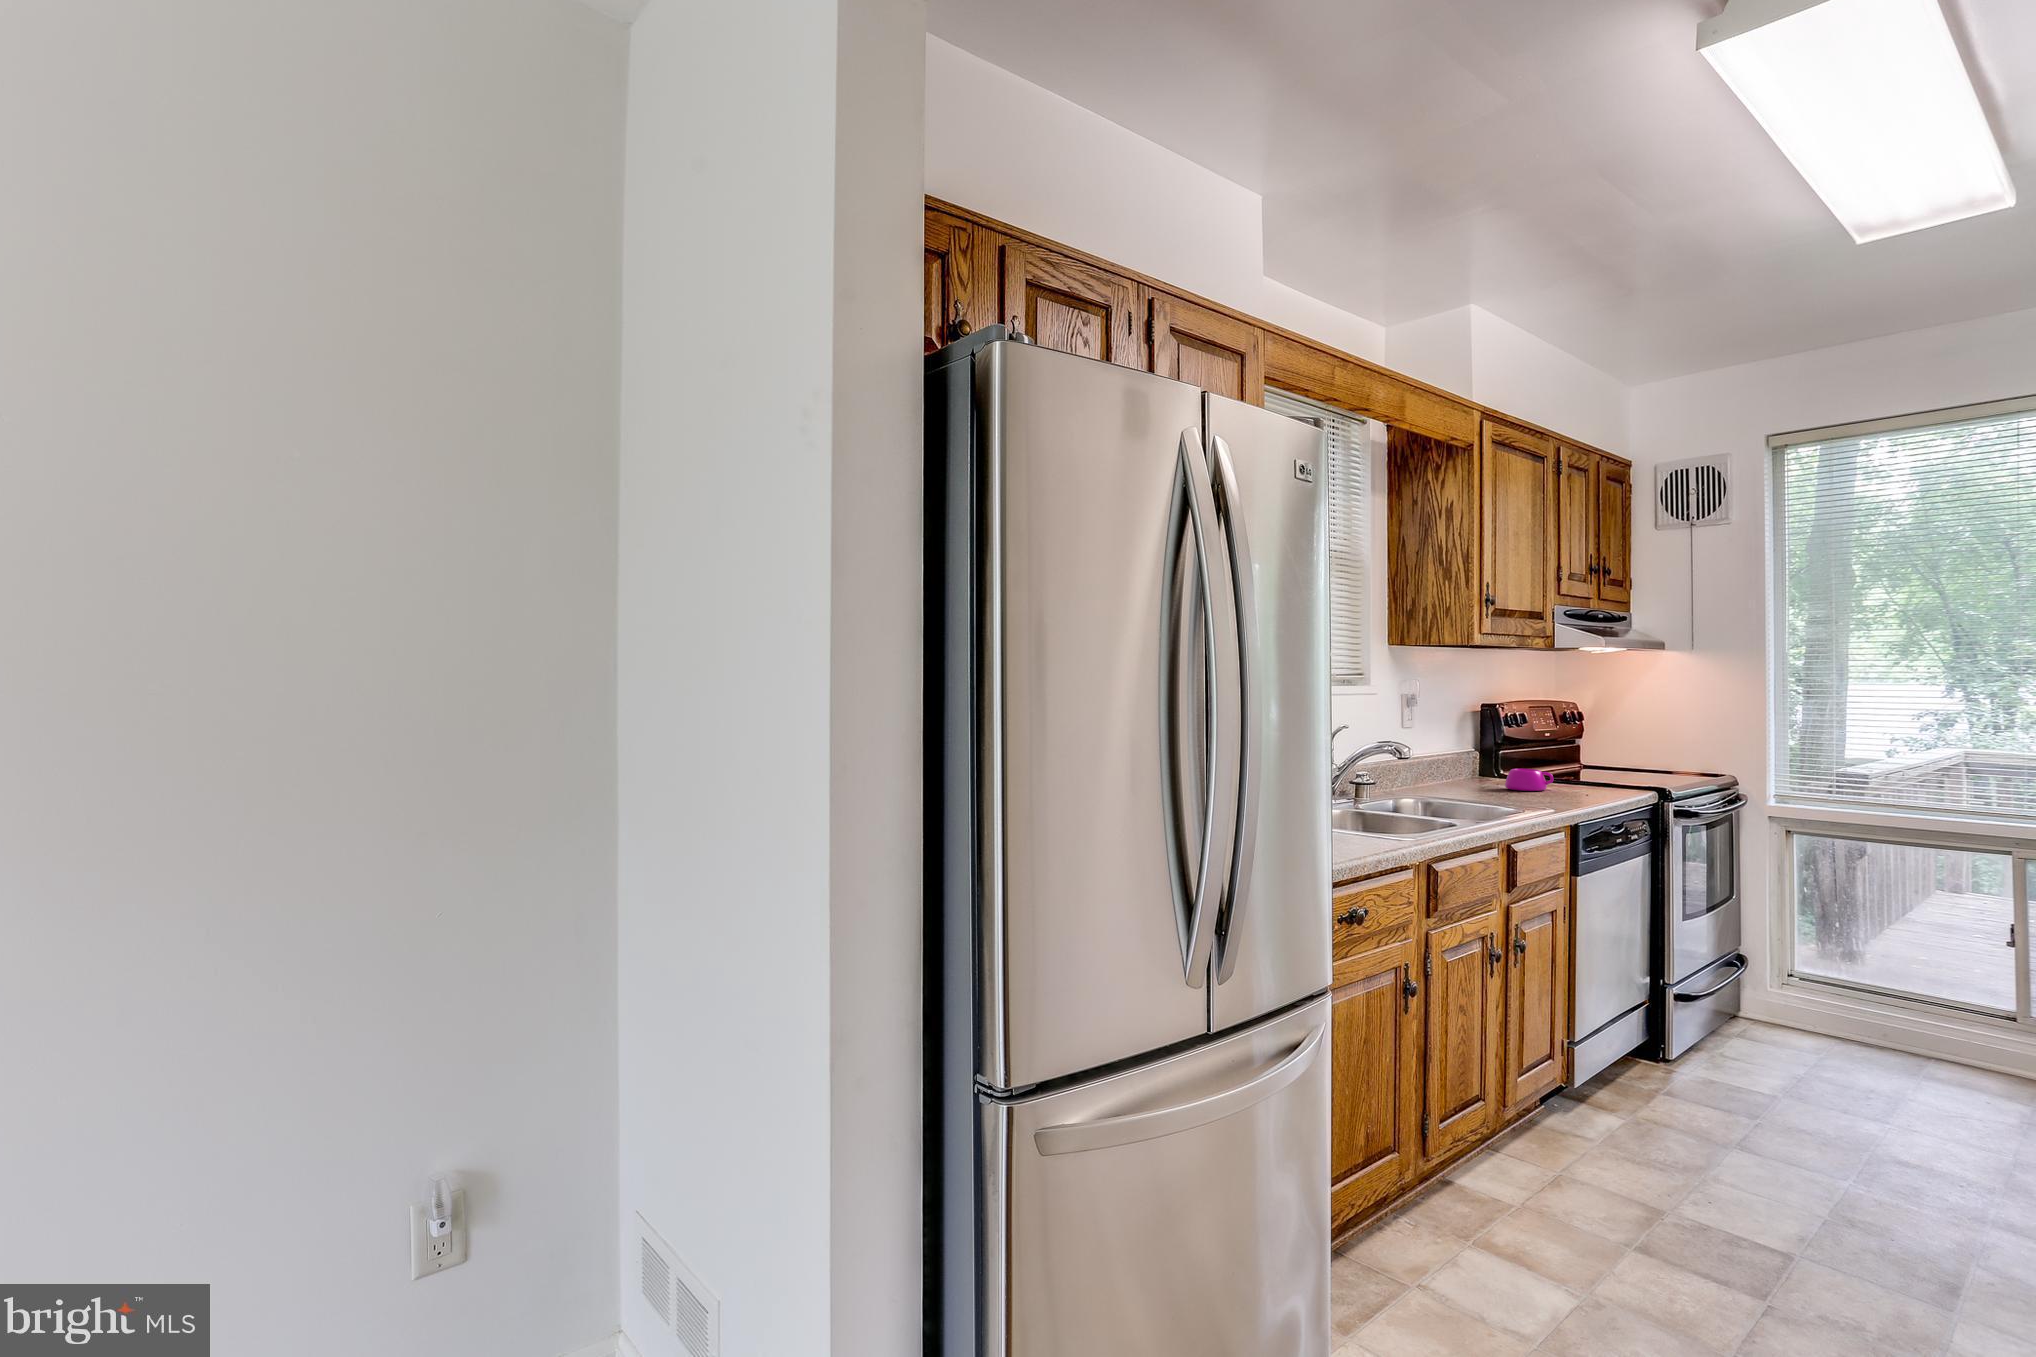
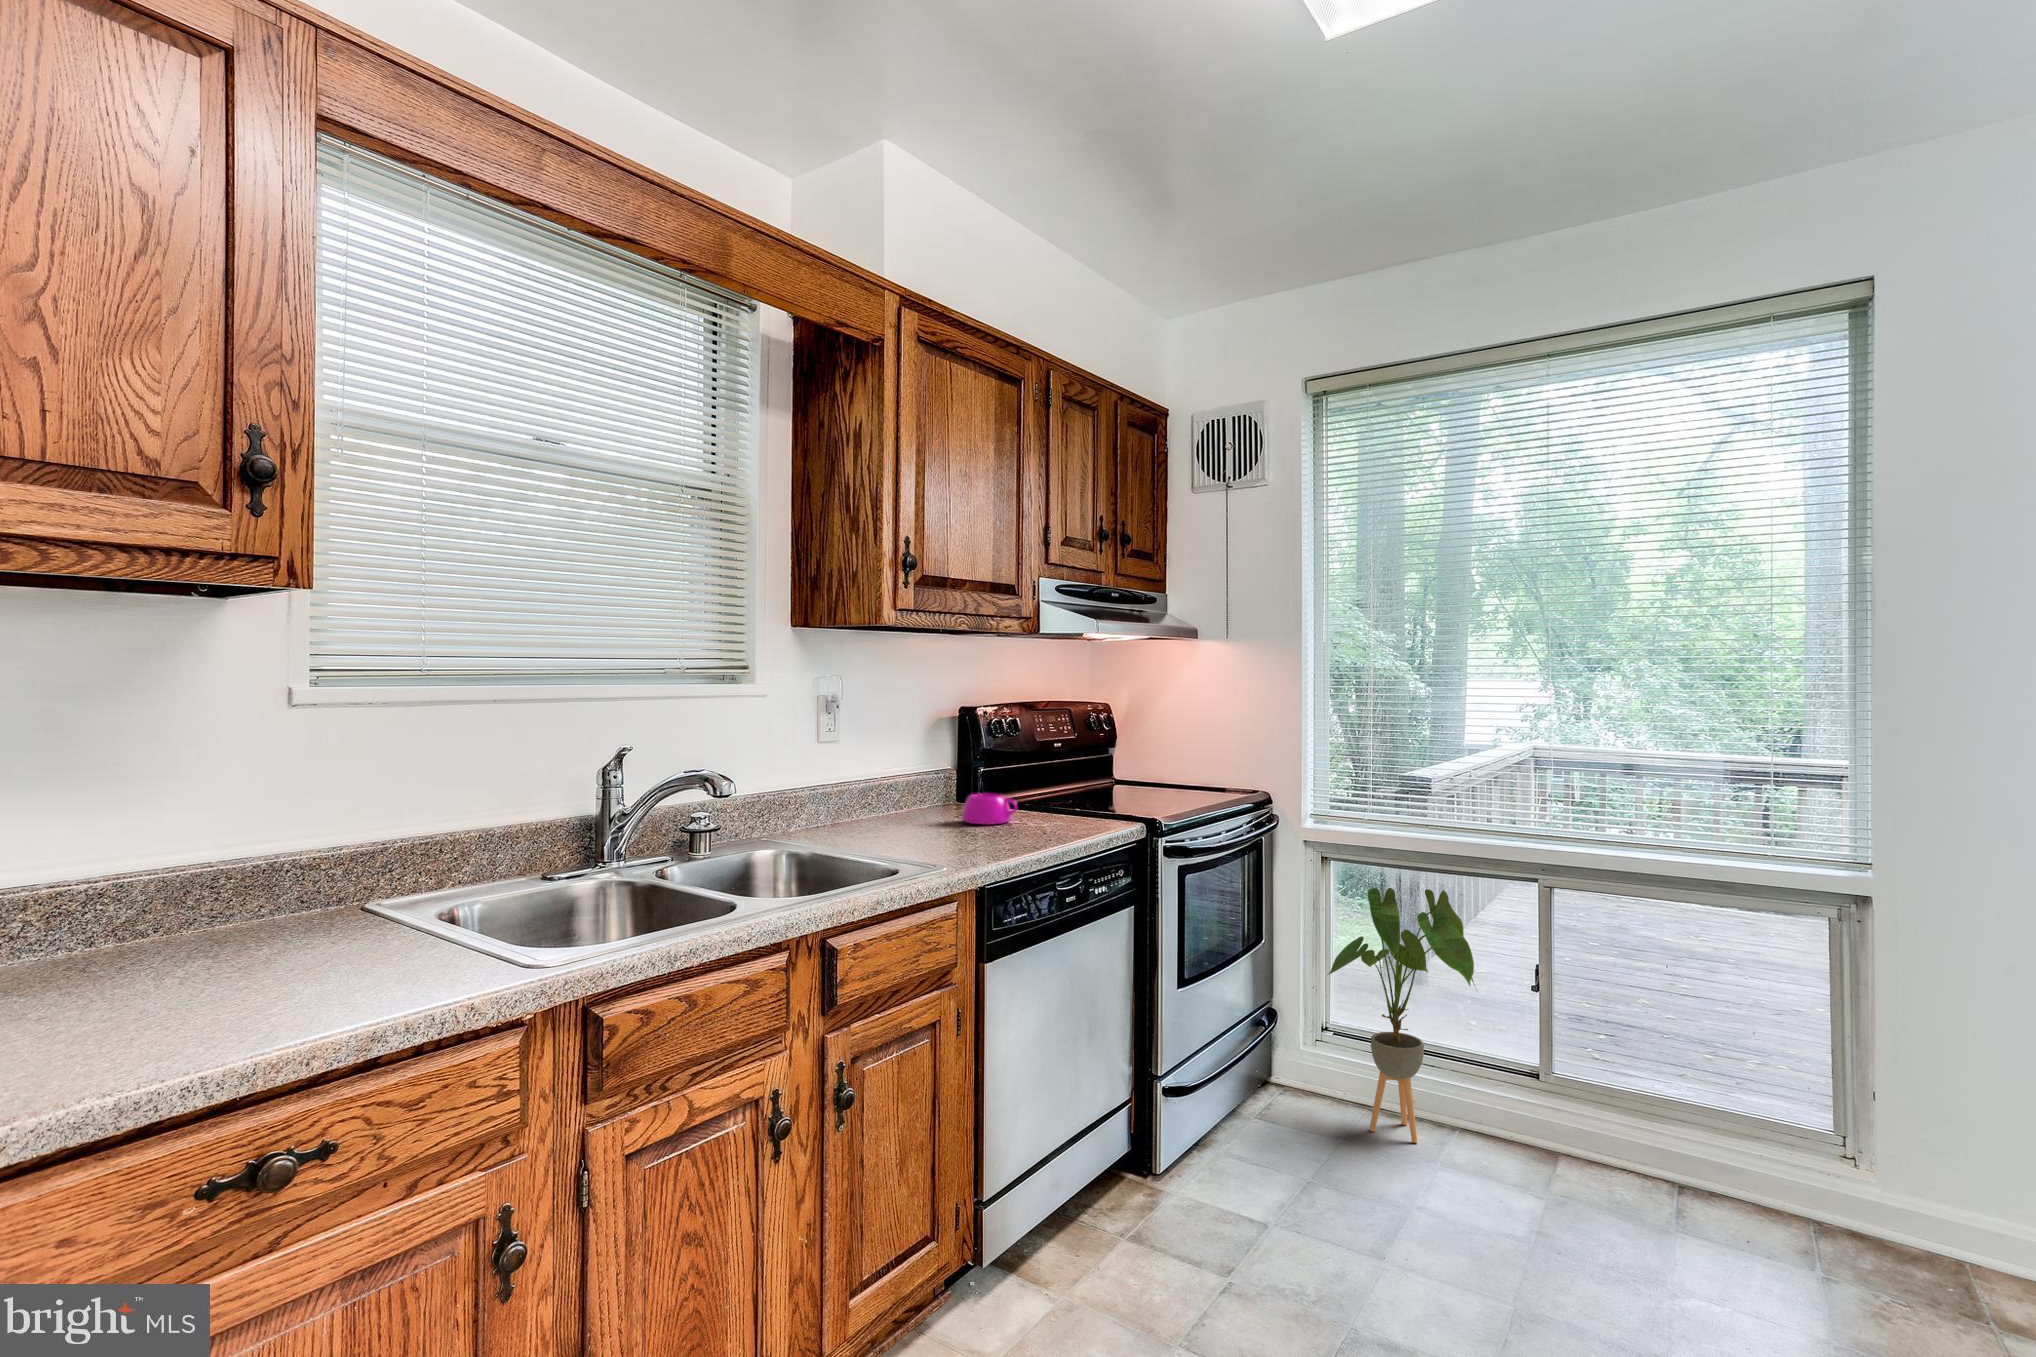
house plant: none [1807,855,1961,1065] -> present [1327,888,1475,1143]

